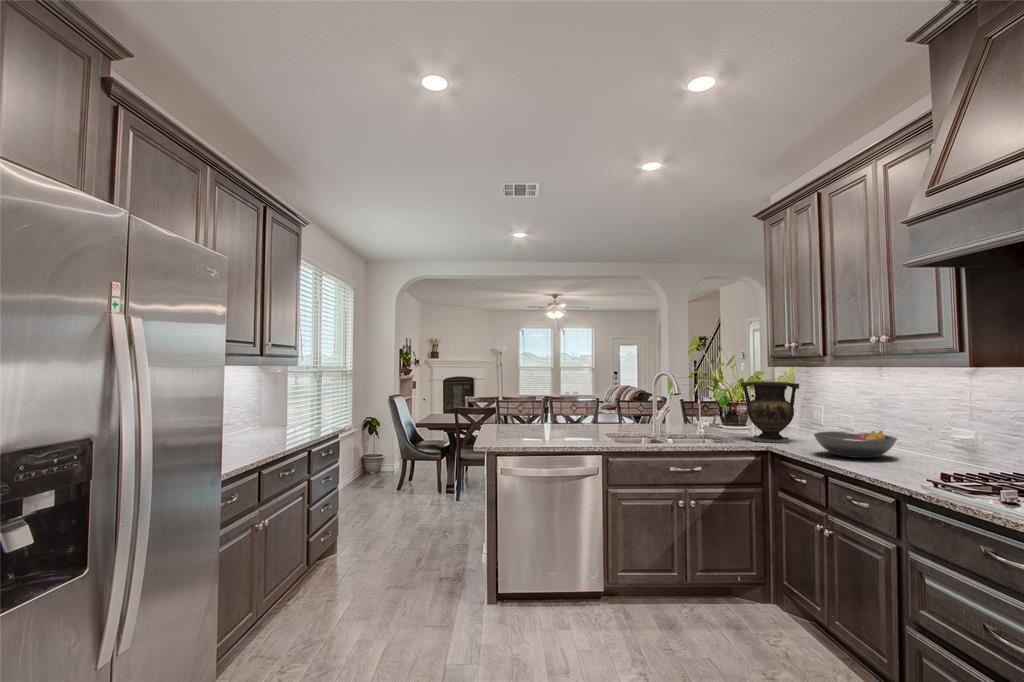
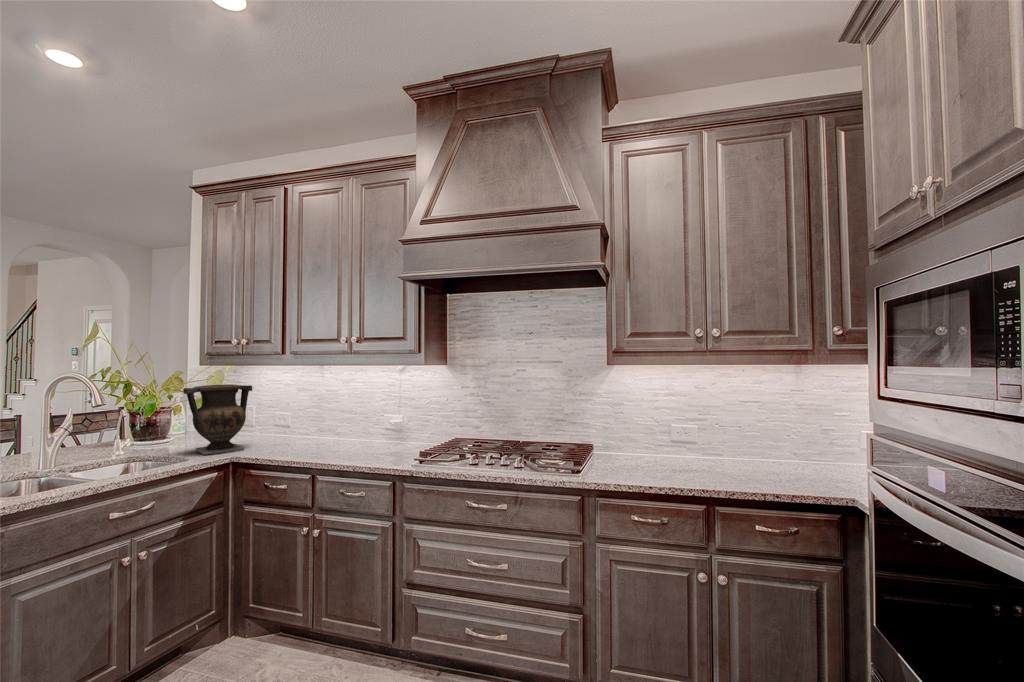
fruit bowl: present [814,431,897,458] -> none [289,423,359,453]

